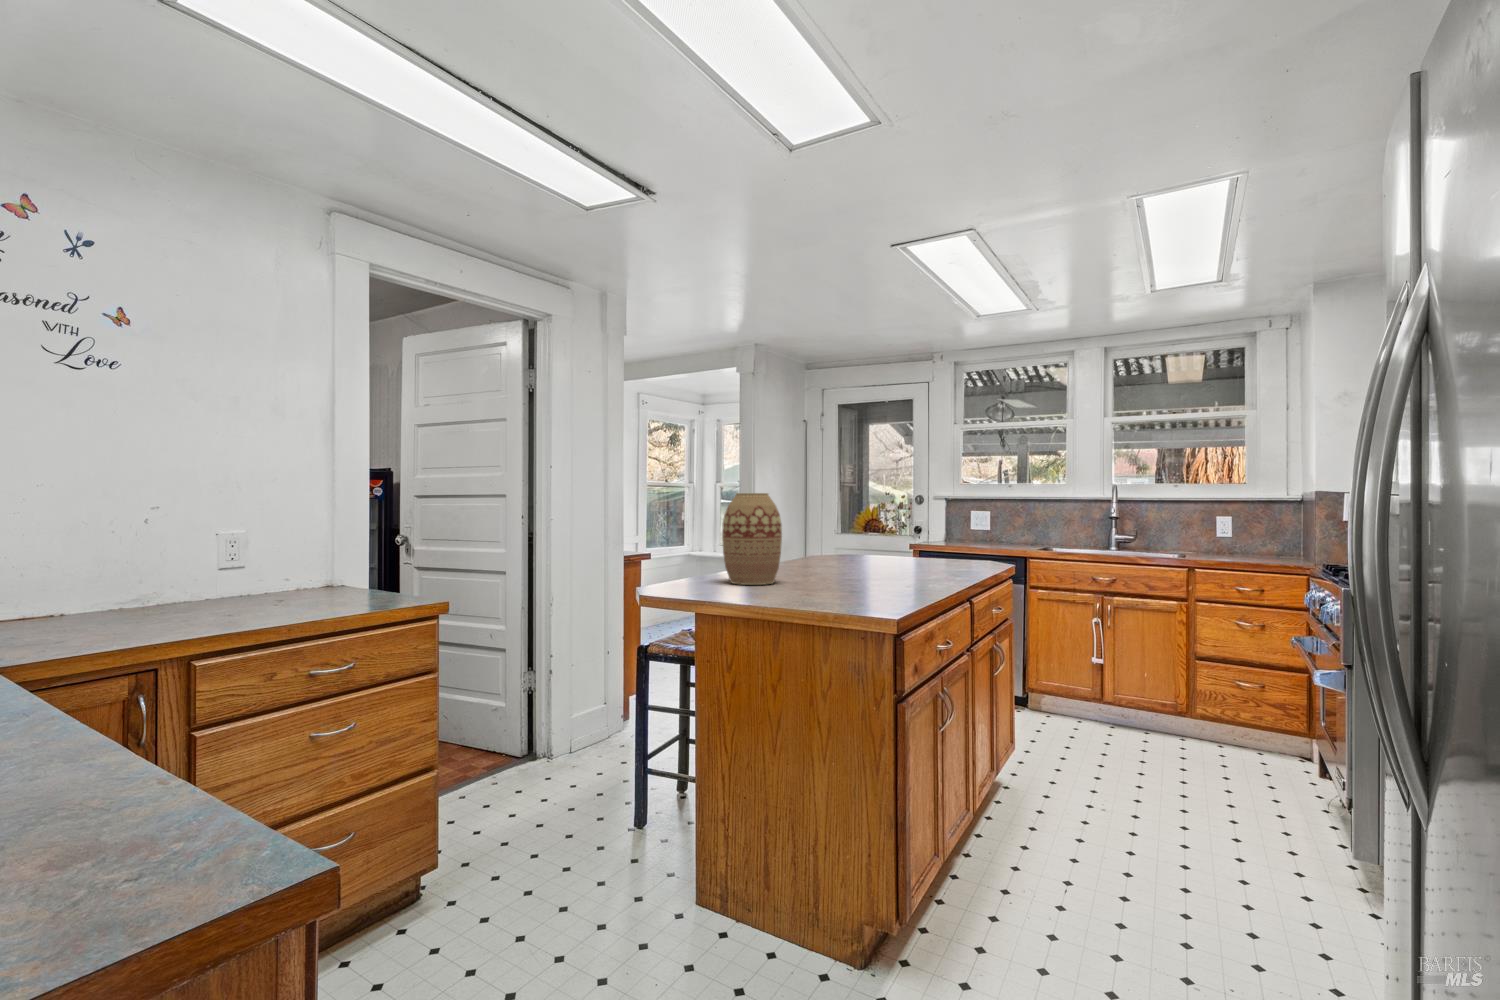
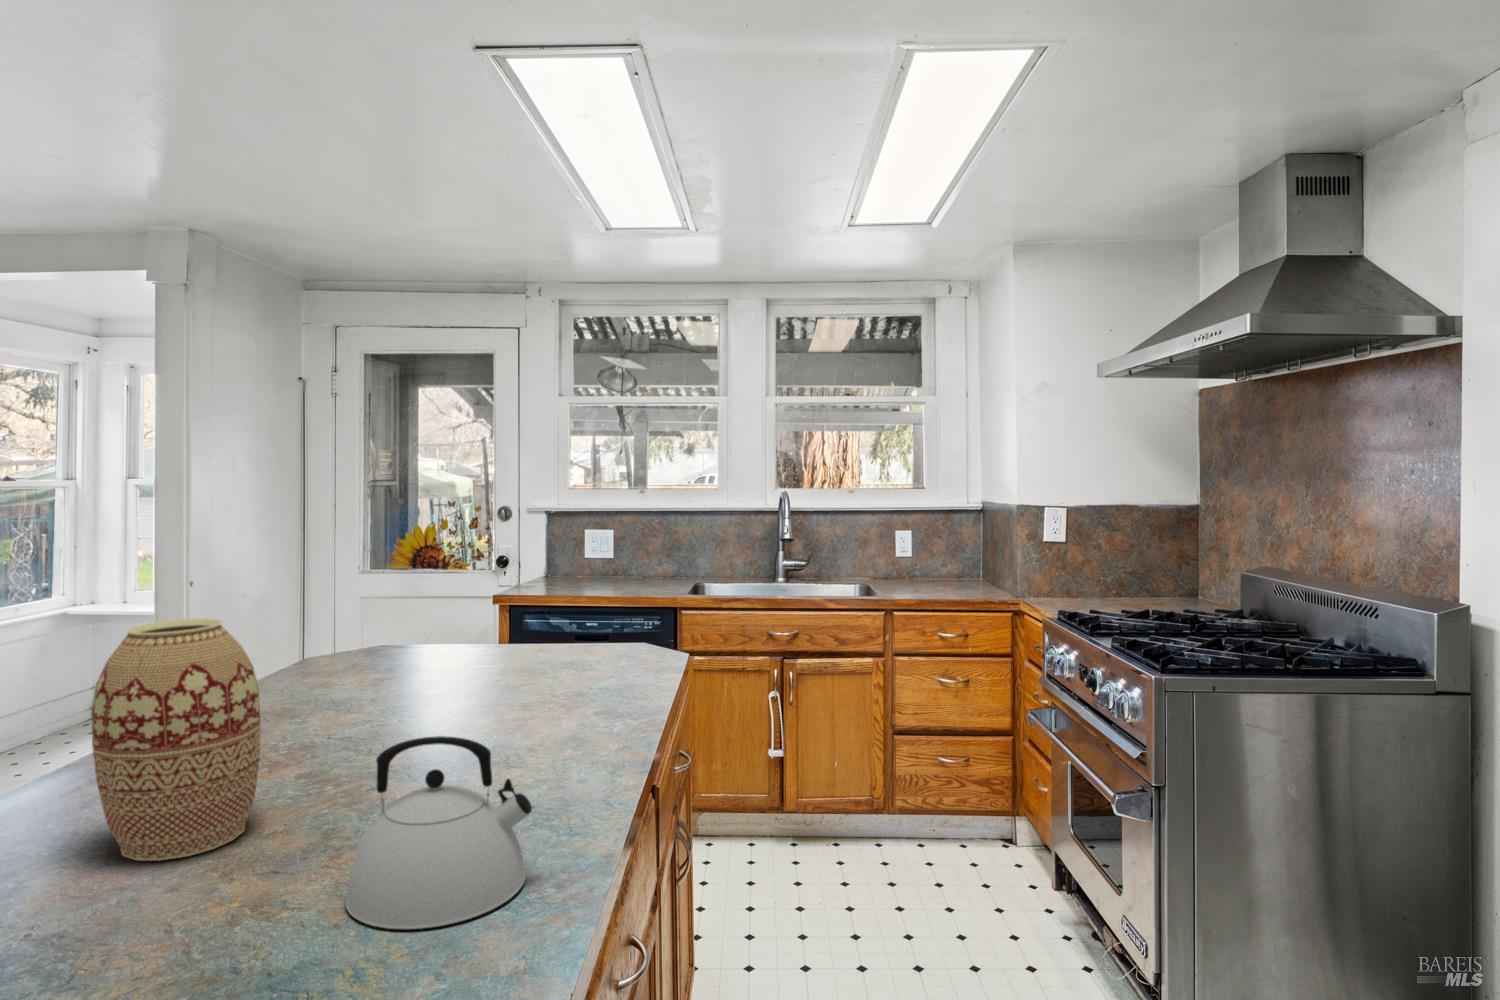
kettle: none [811,532,887,602] -> present [345,736,532,929]

